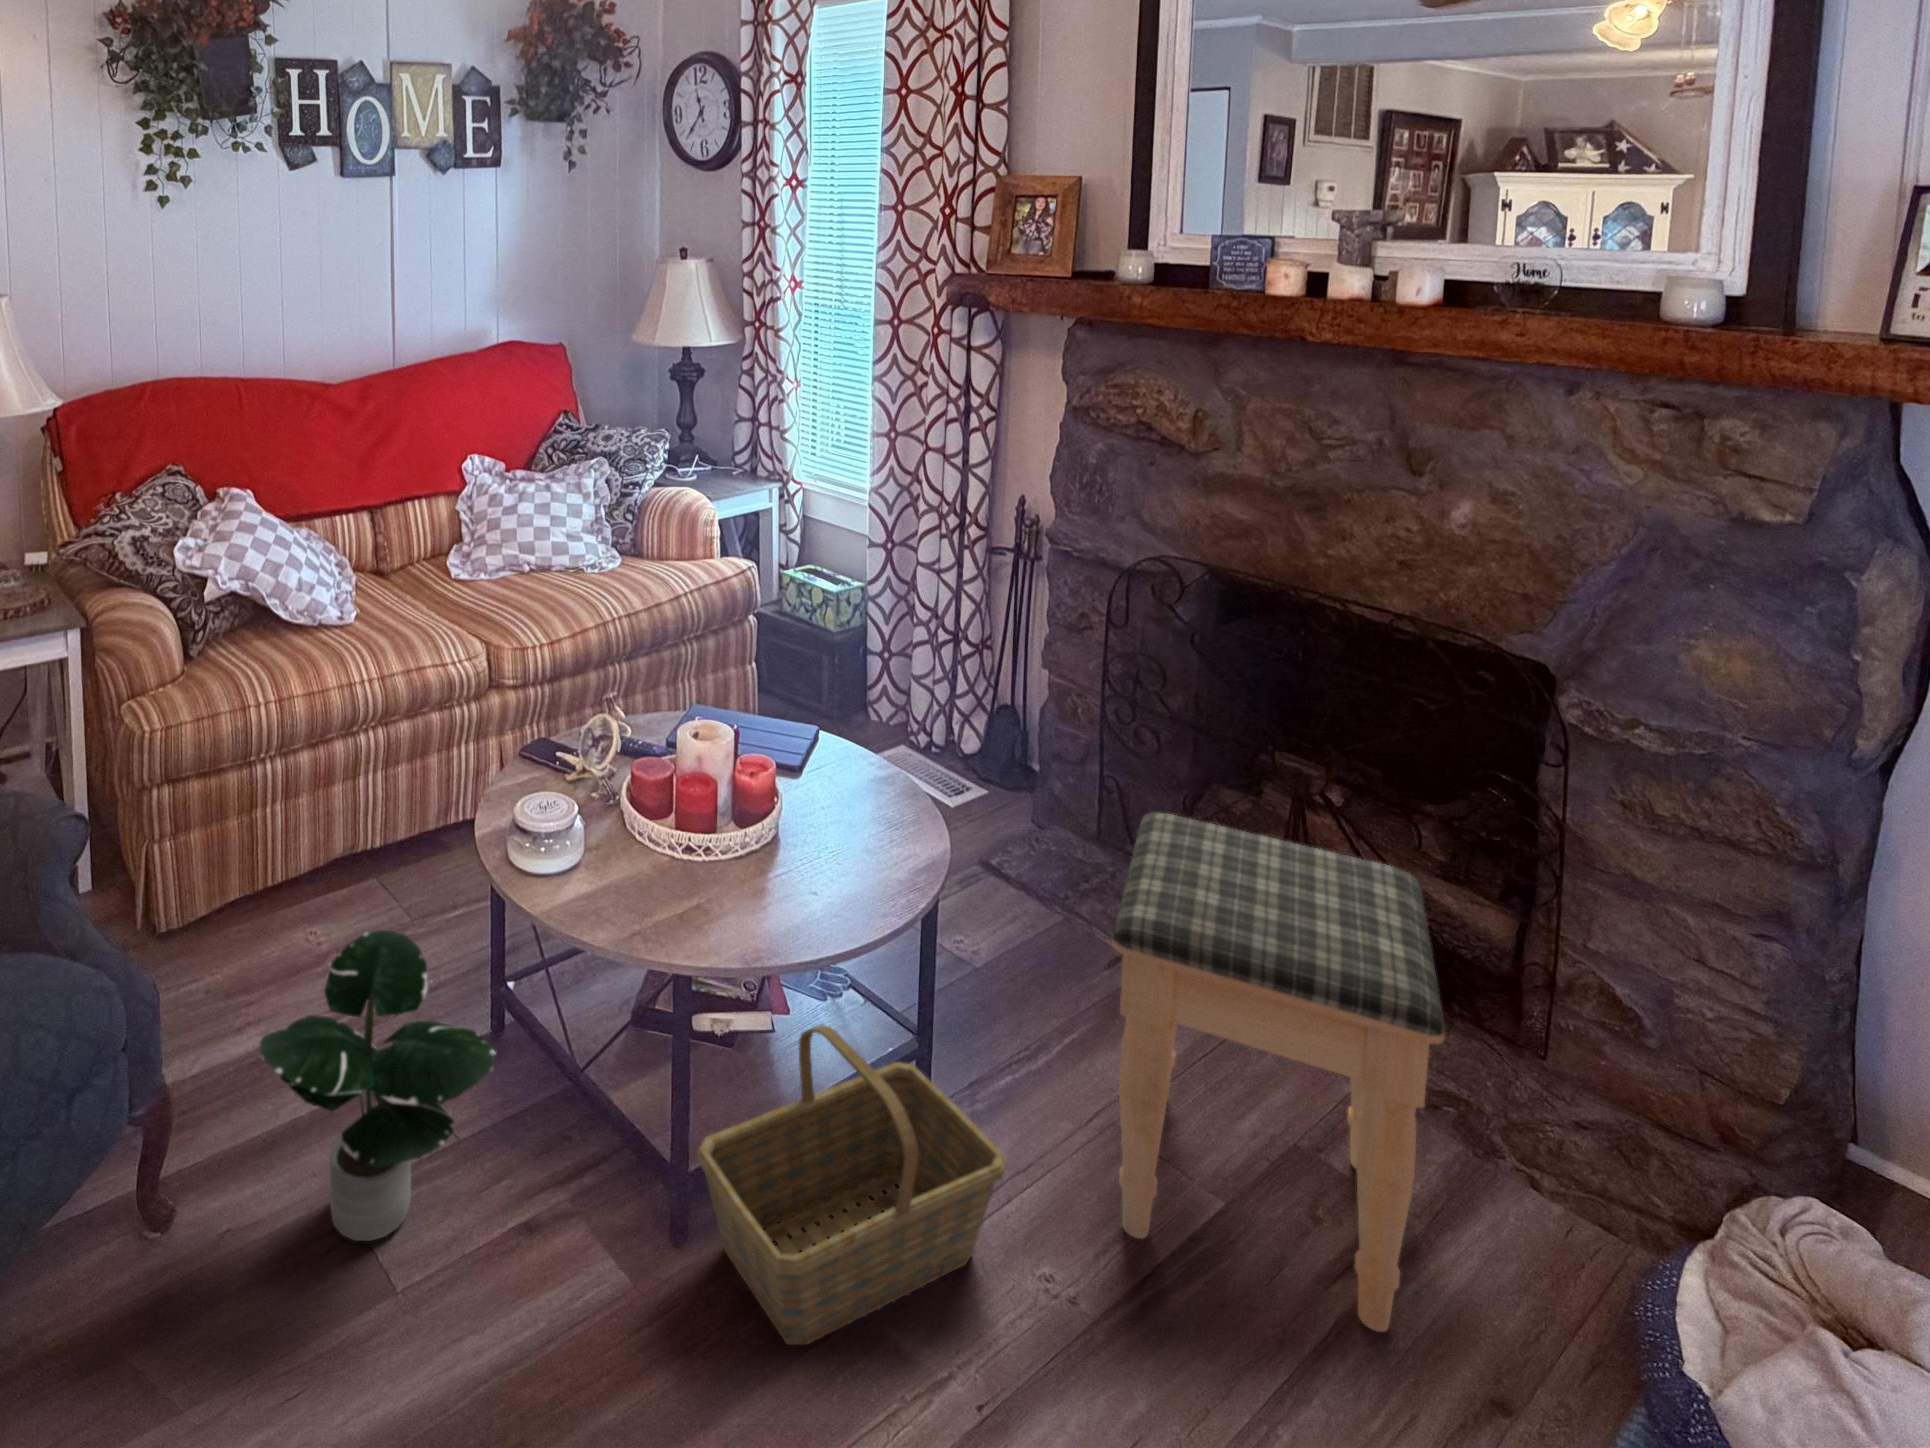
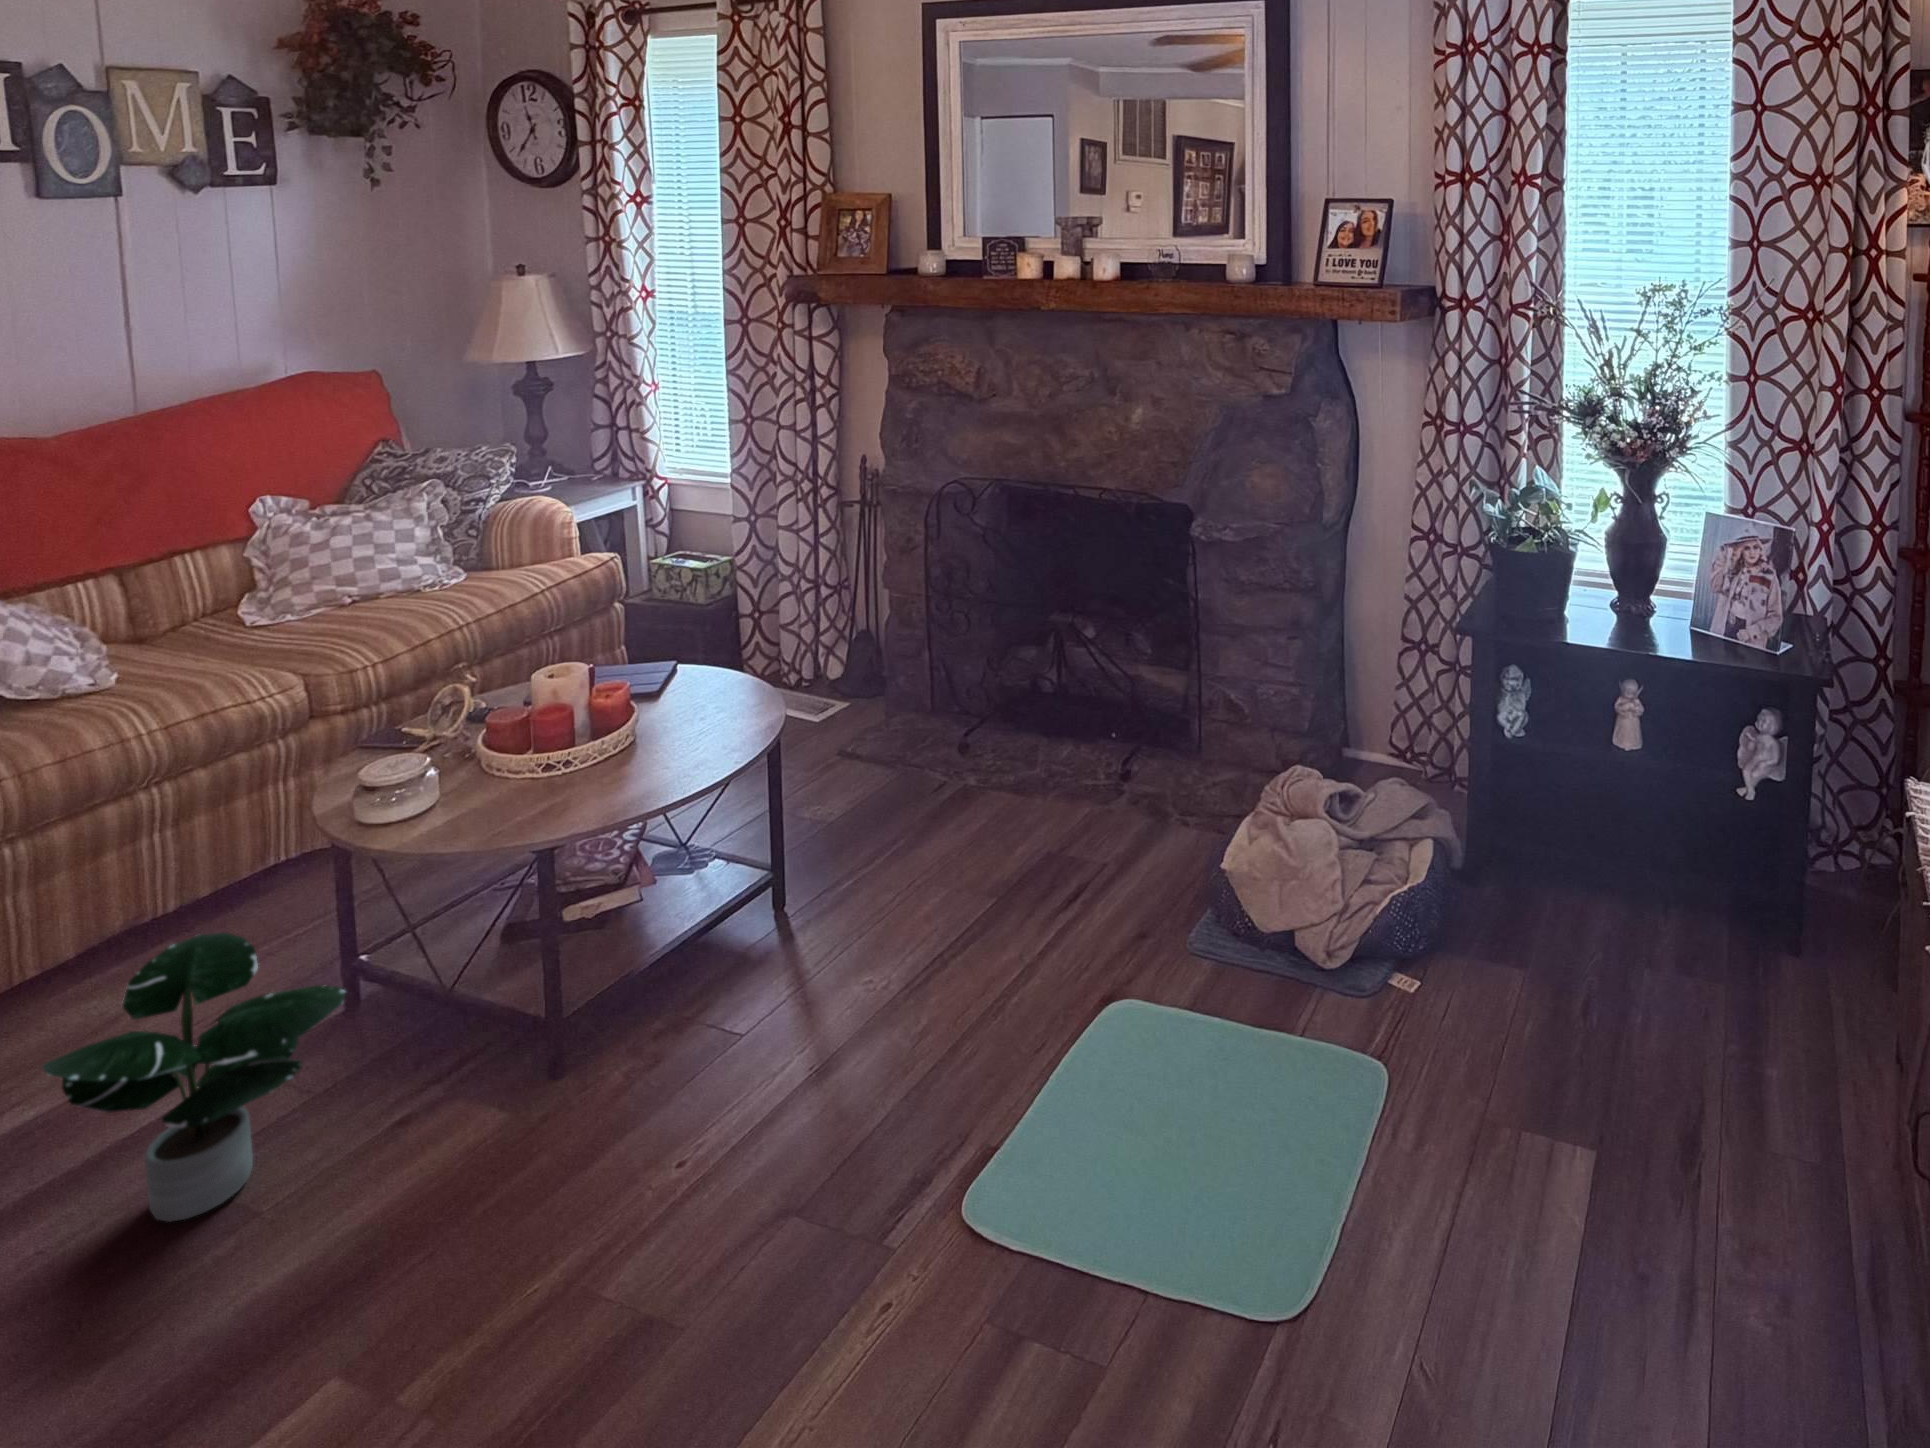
footstool: present [1112,812,1445,1332] -> none [902,644,1110,938]
basket: present [697,1025,1007,1345] -> none [566,867,833,1104]

